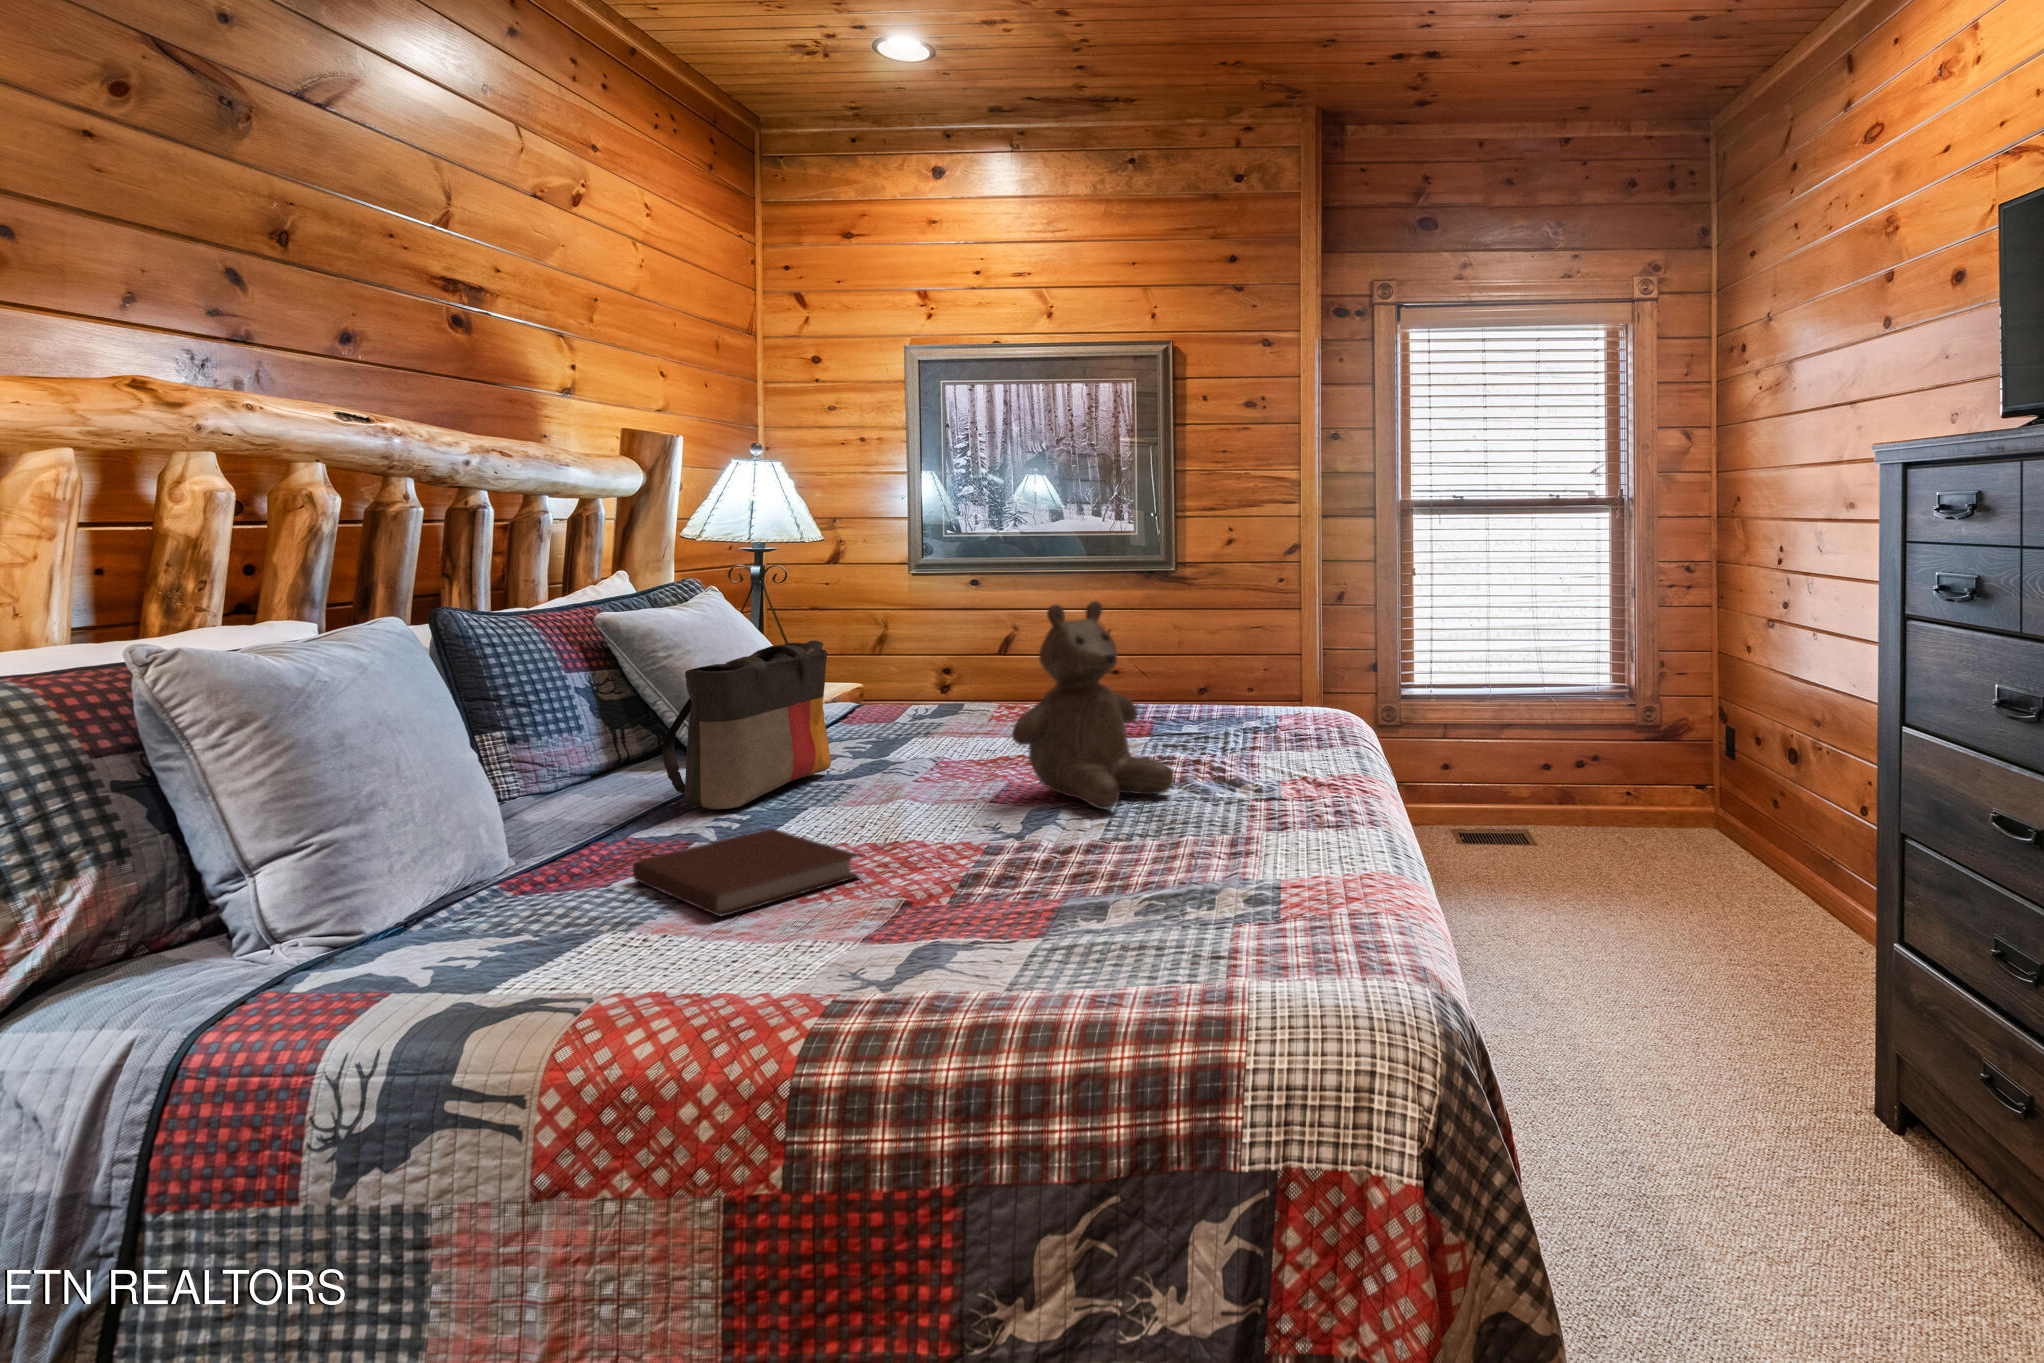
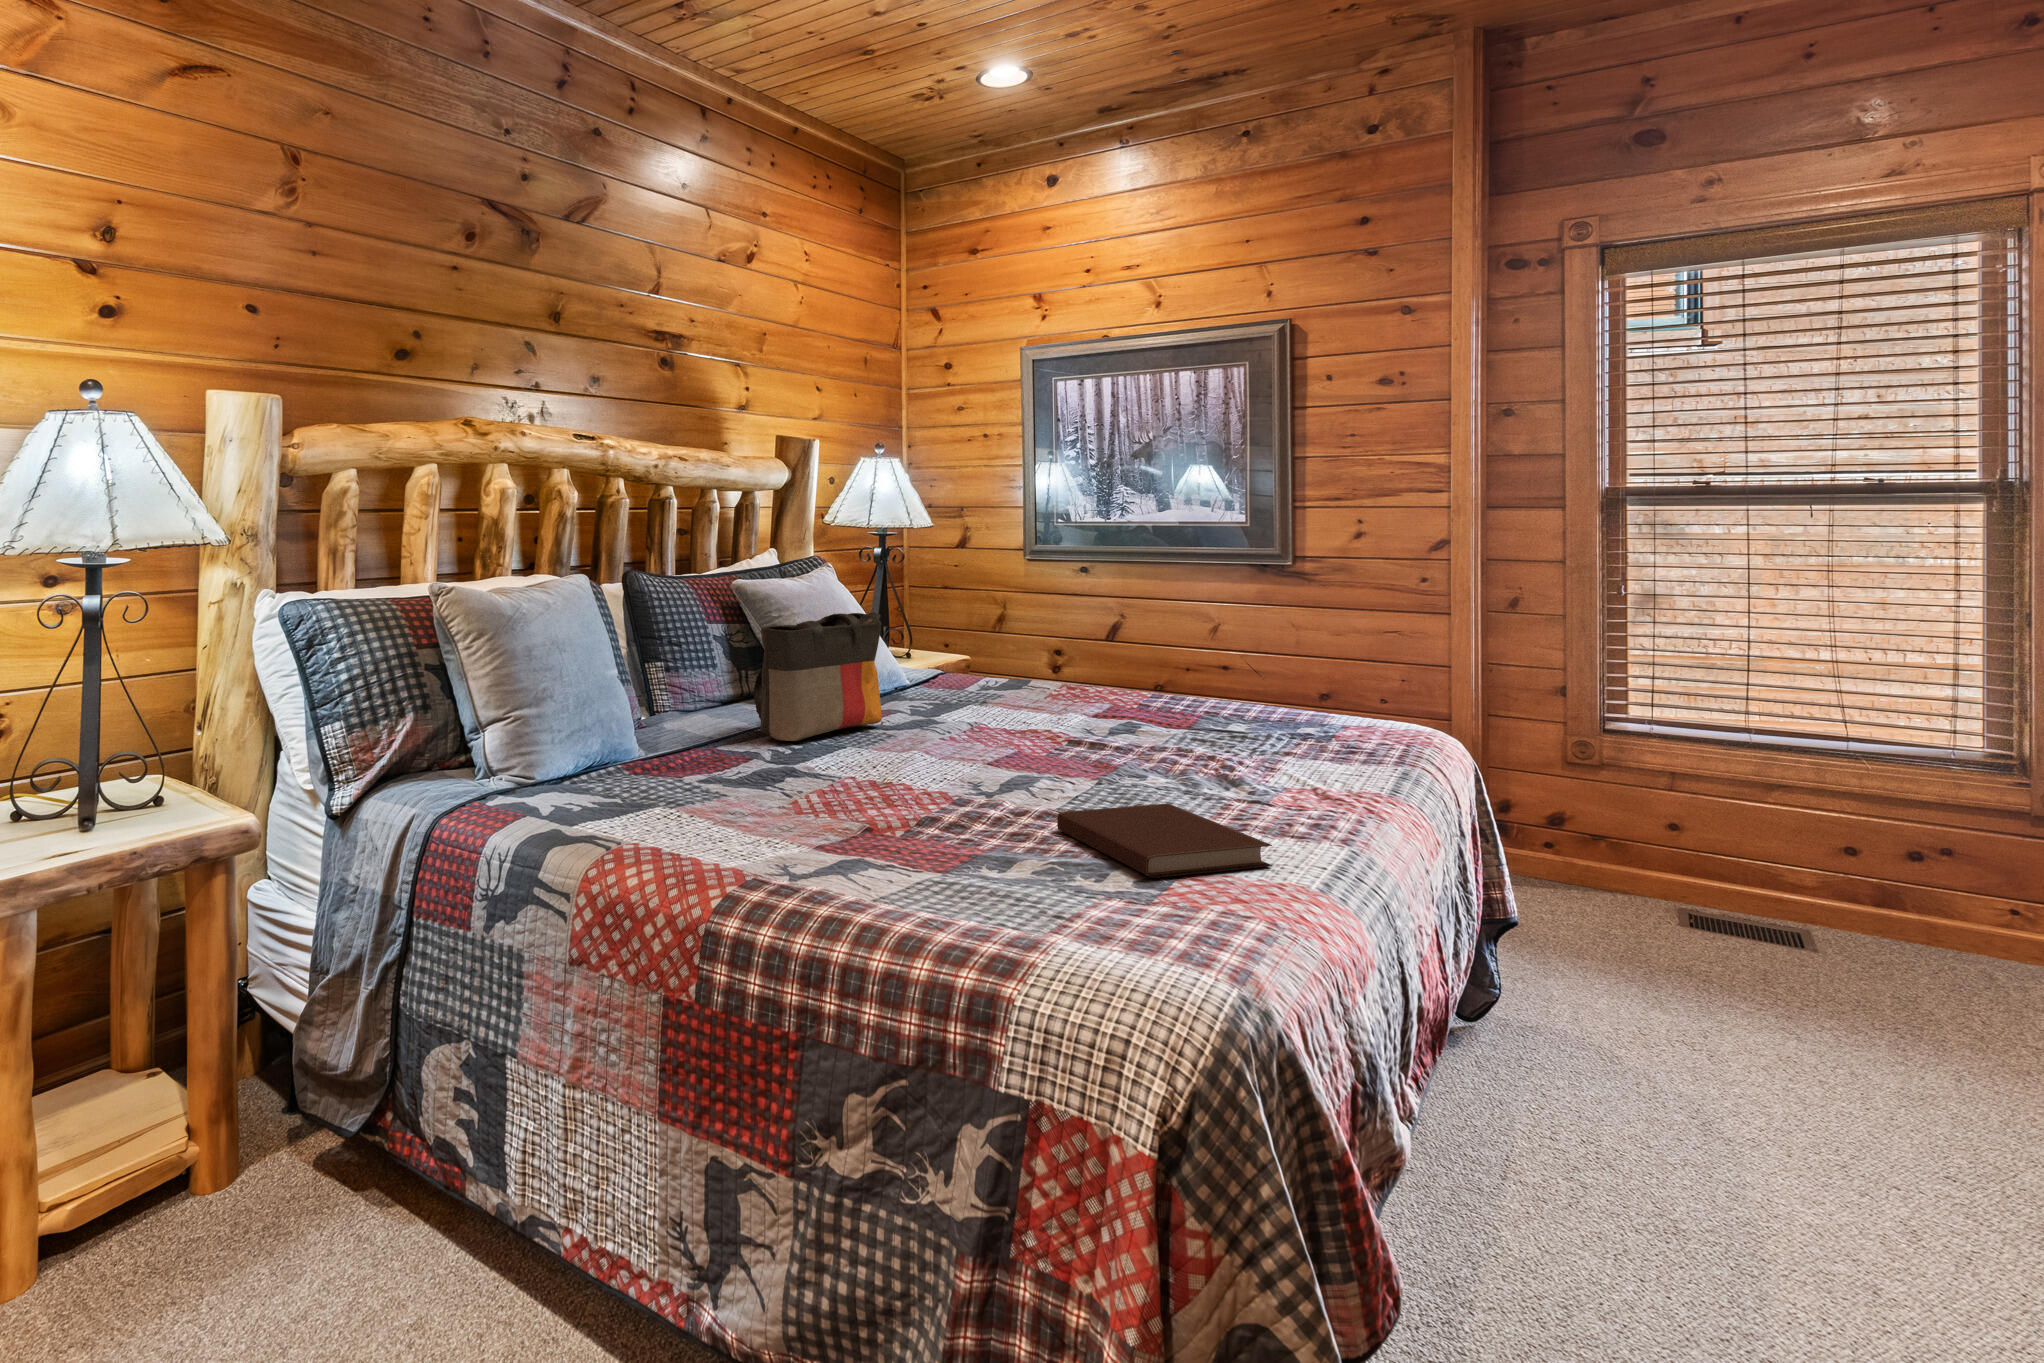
teddy bear: present [1012,601,1174,809] -> none [1000,592,1155,789]
notebook: present [633,829,859,916] -> present [1057,803,1272,877]

